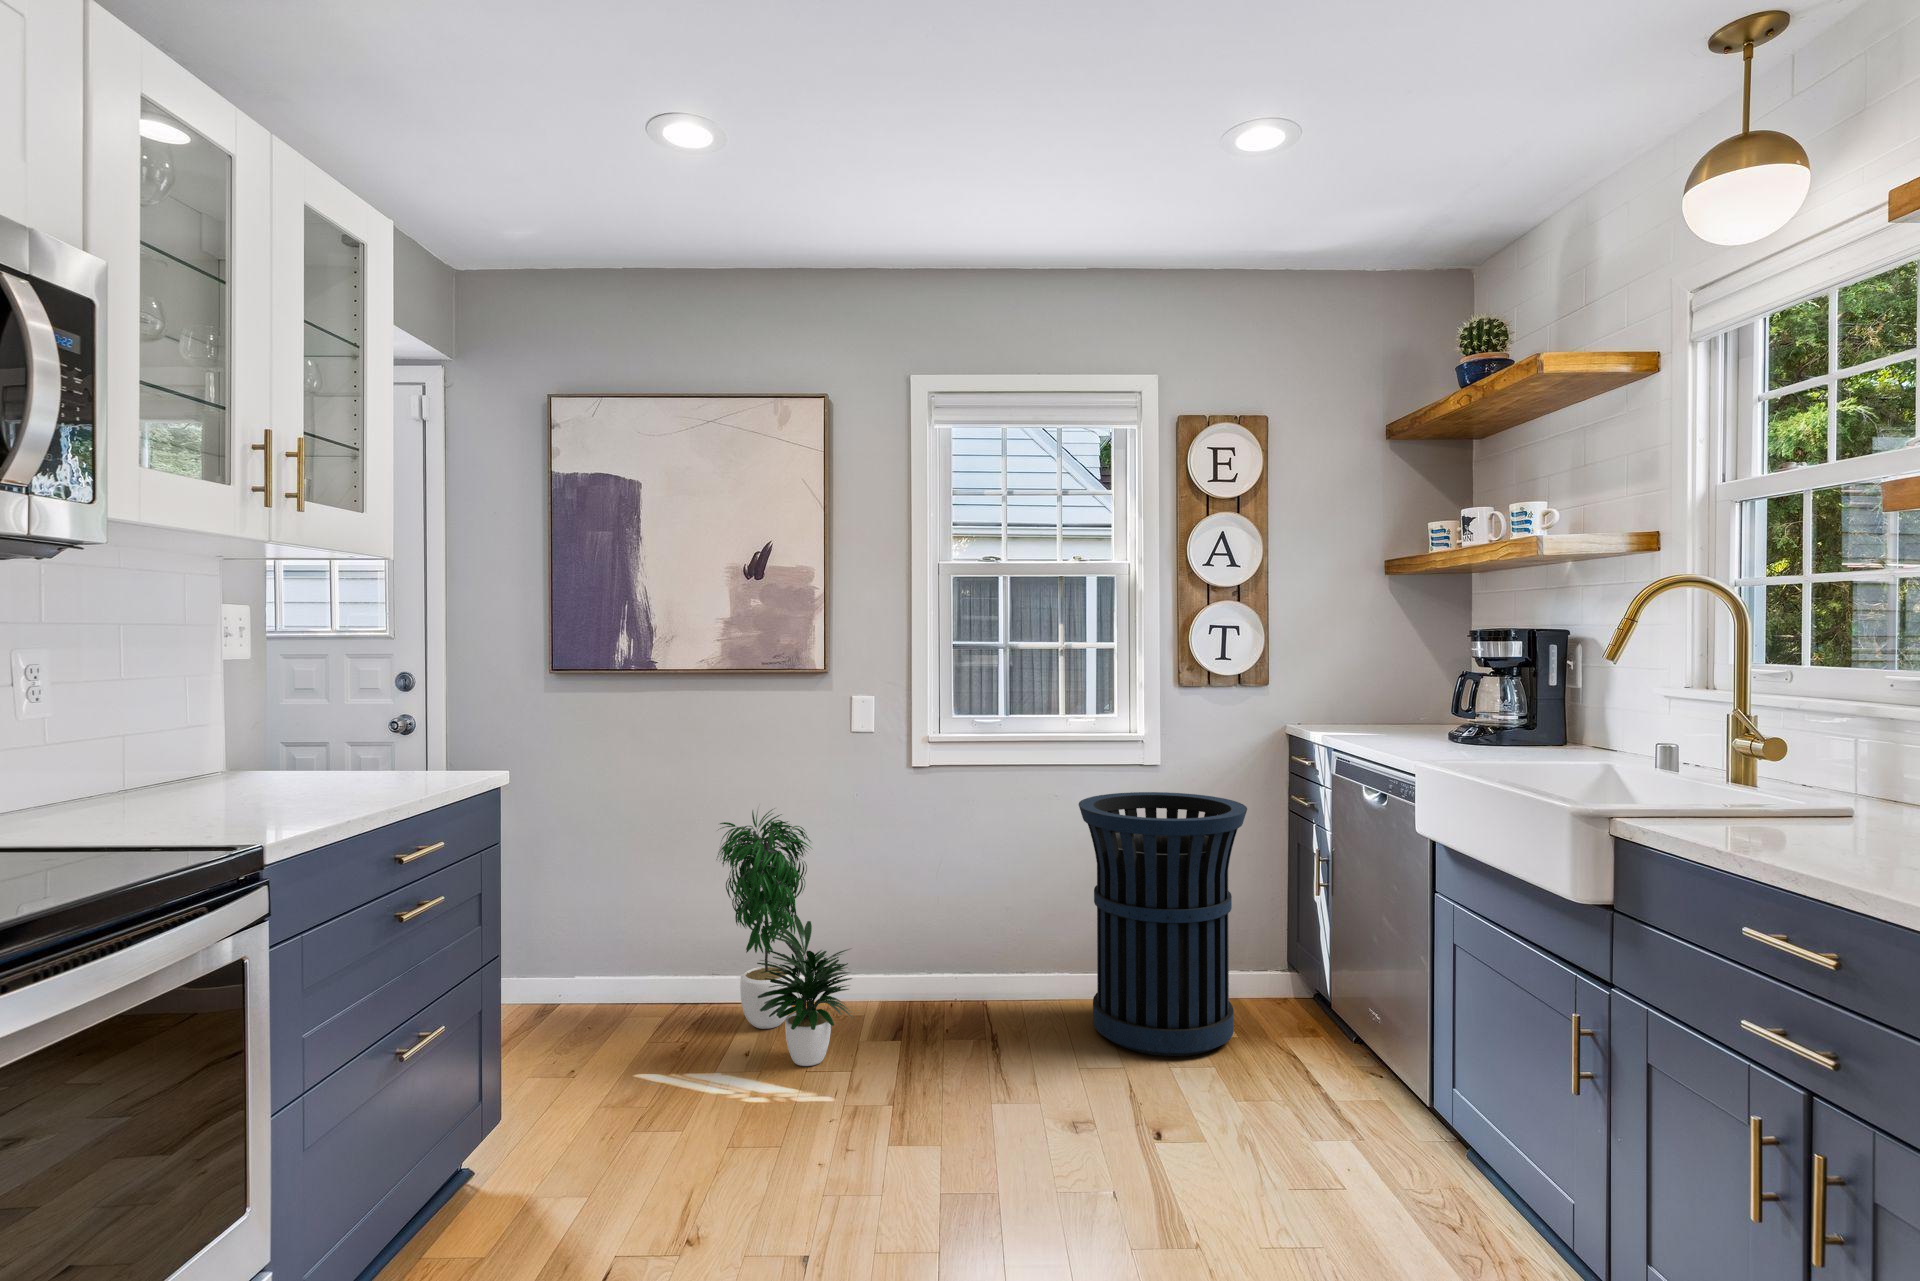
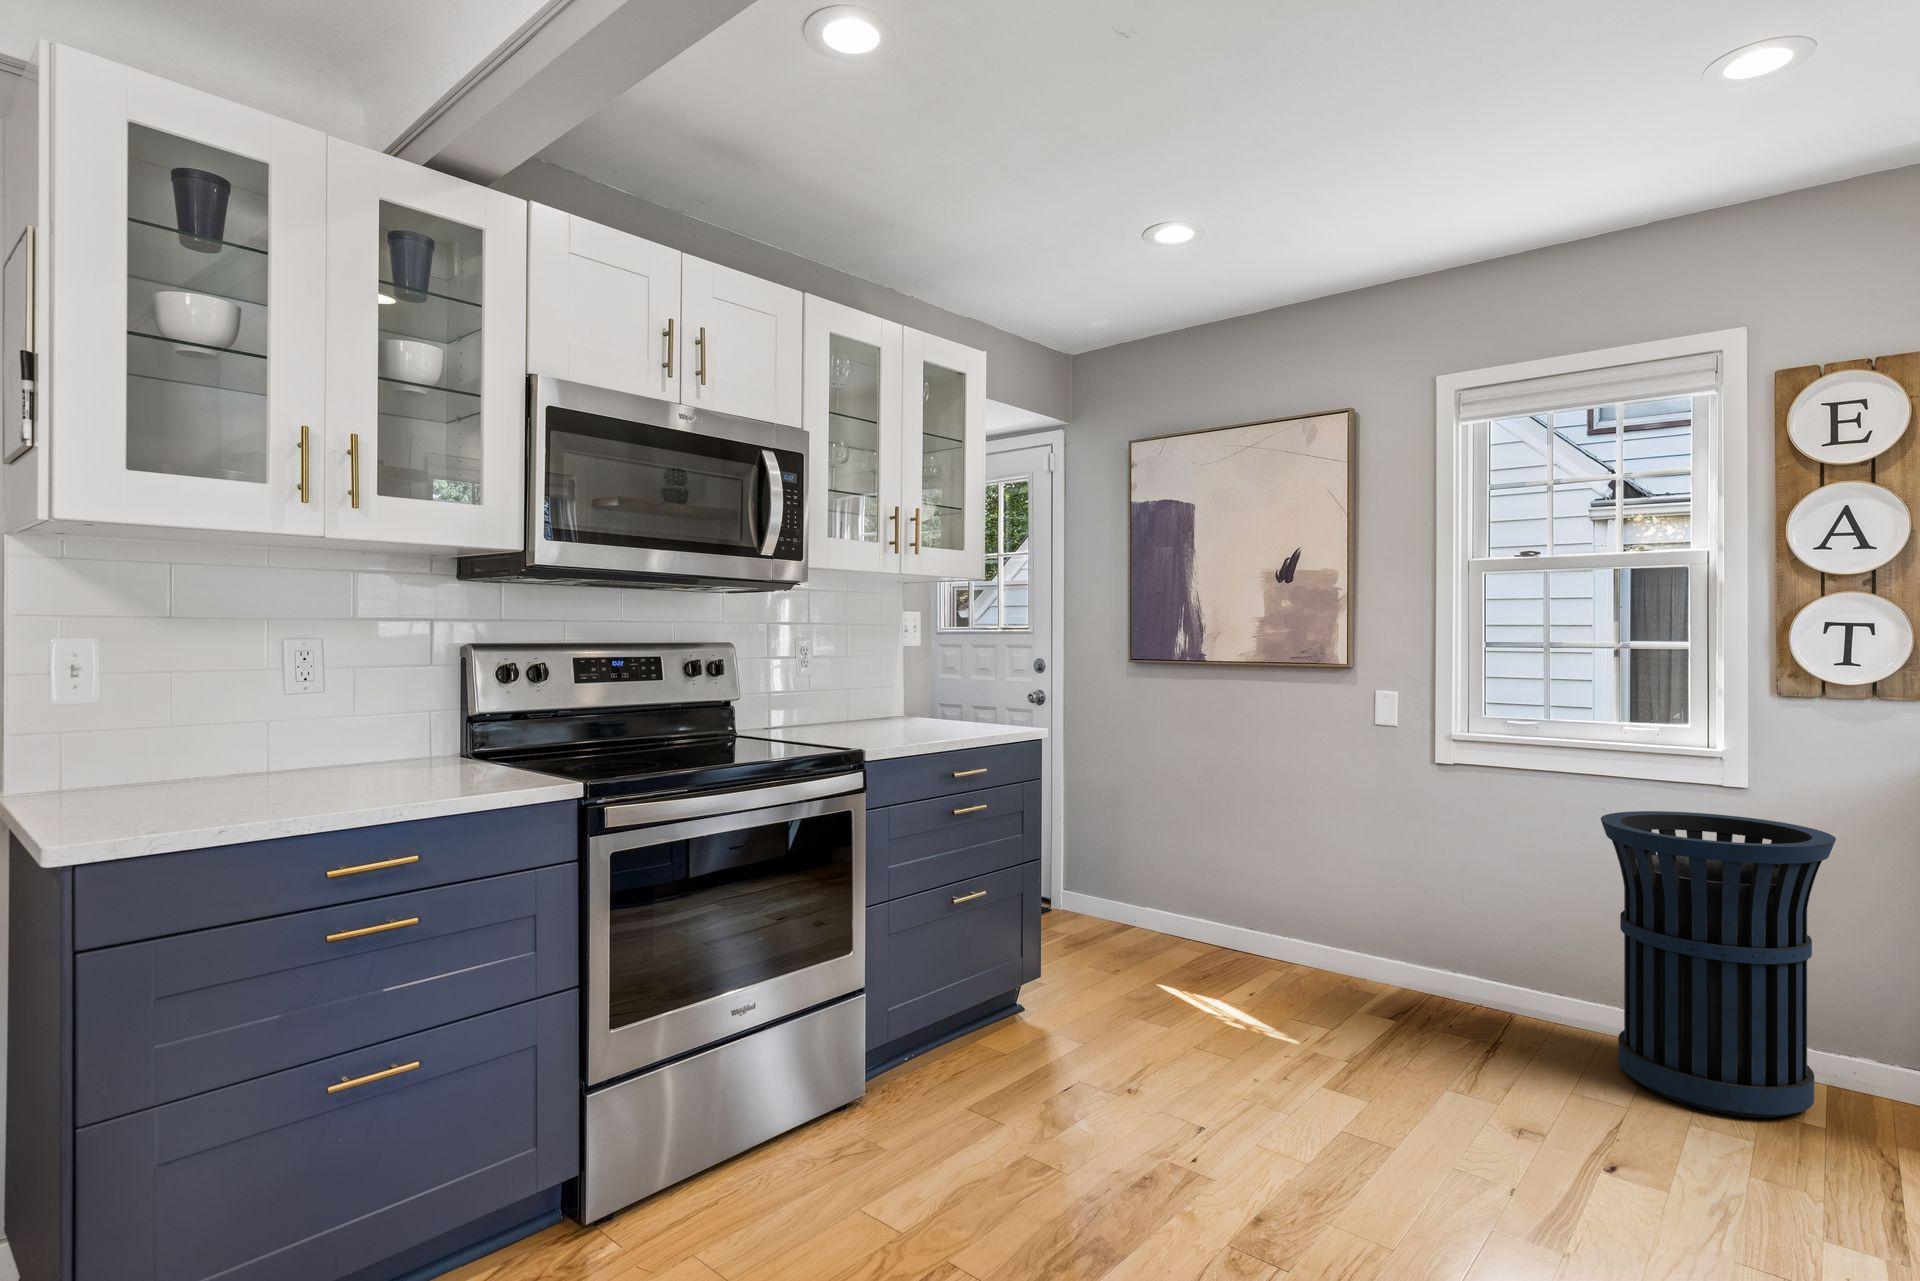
potted plant: present [716,809,853,1066] -> none [1239,781,1342,1015]

